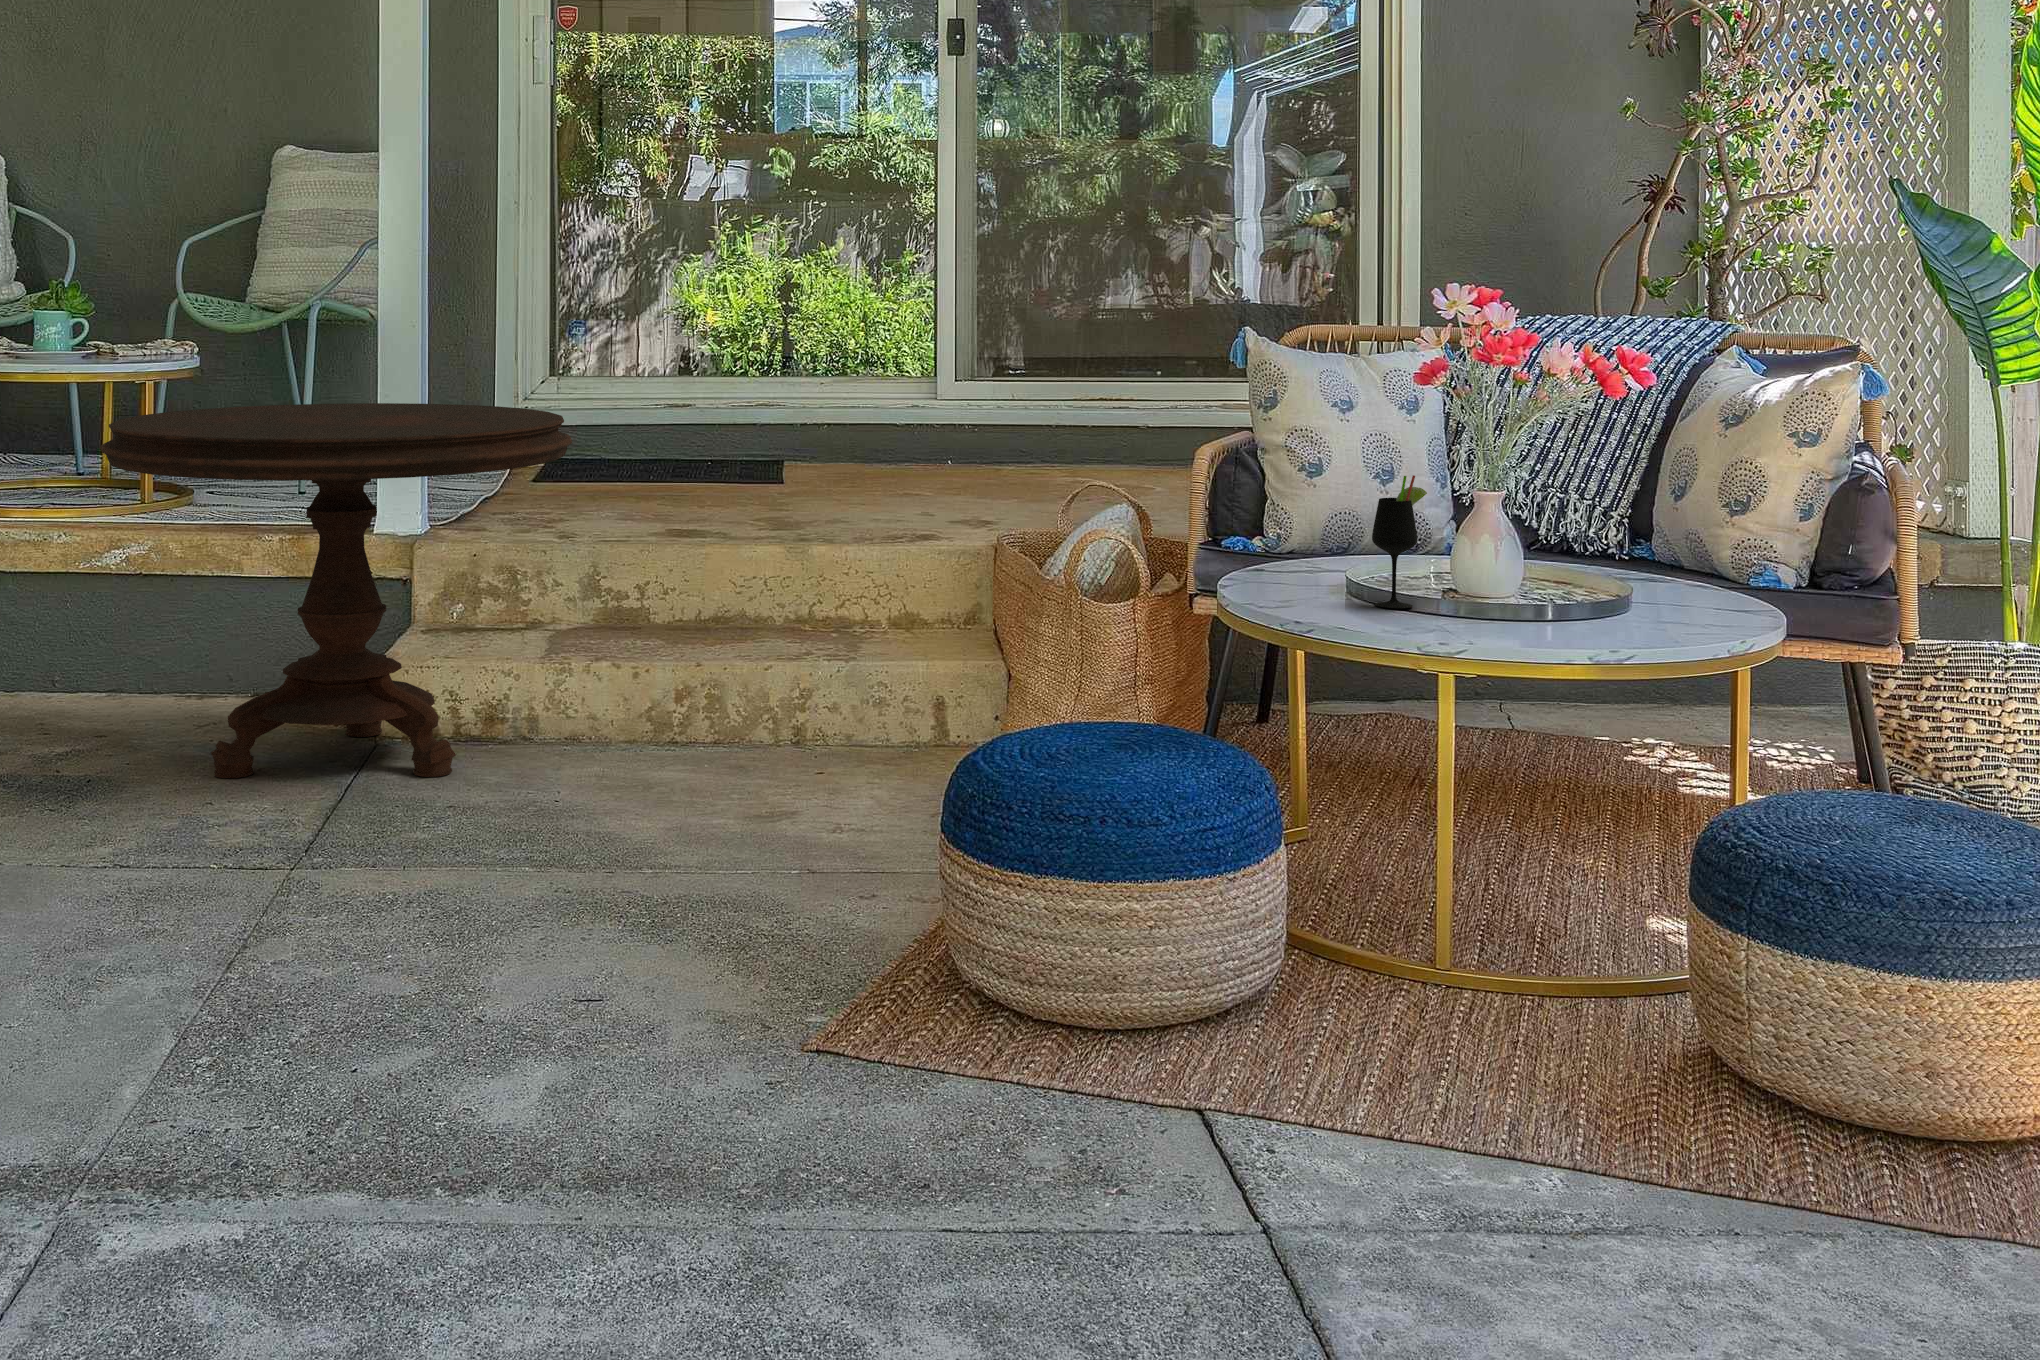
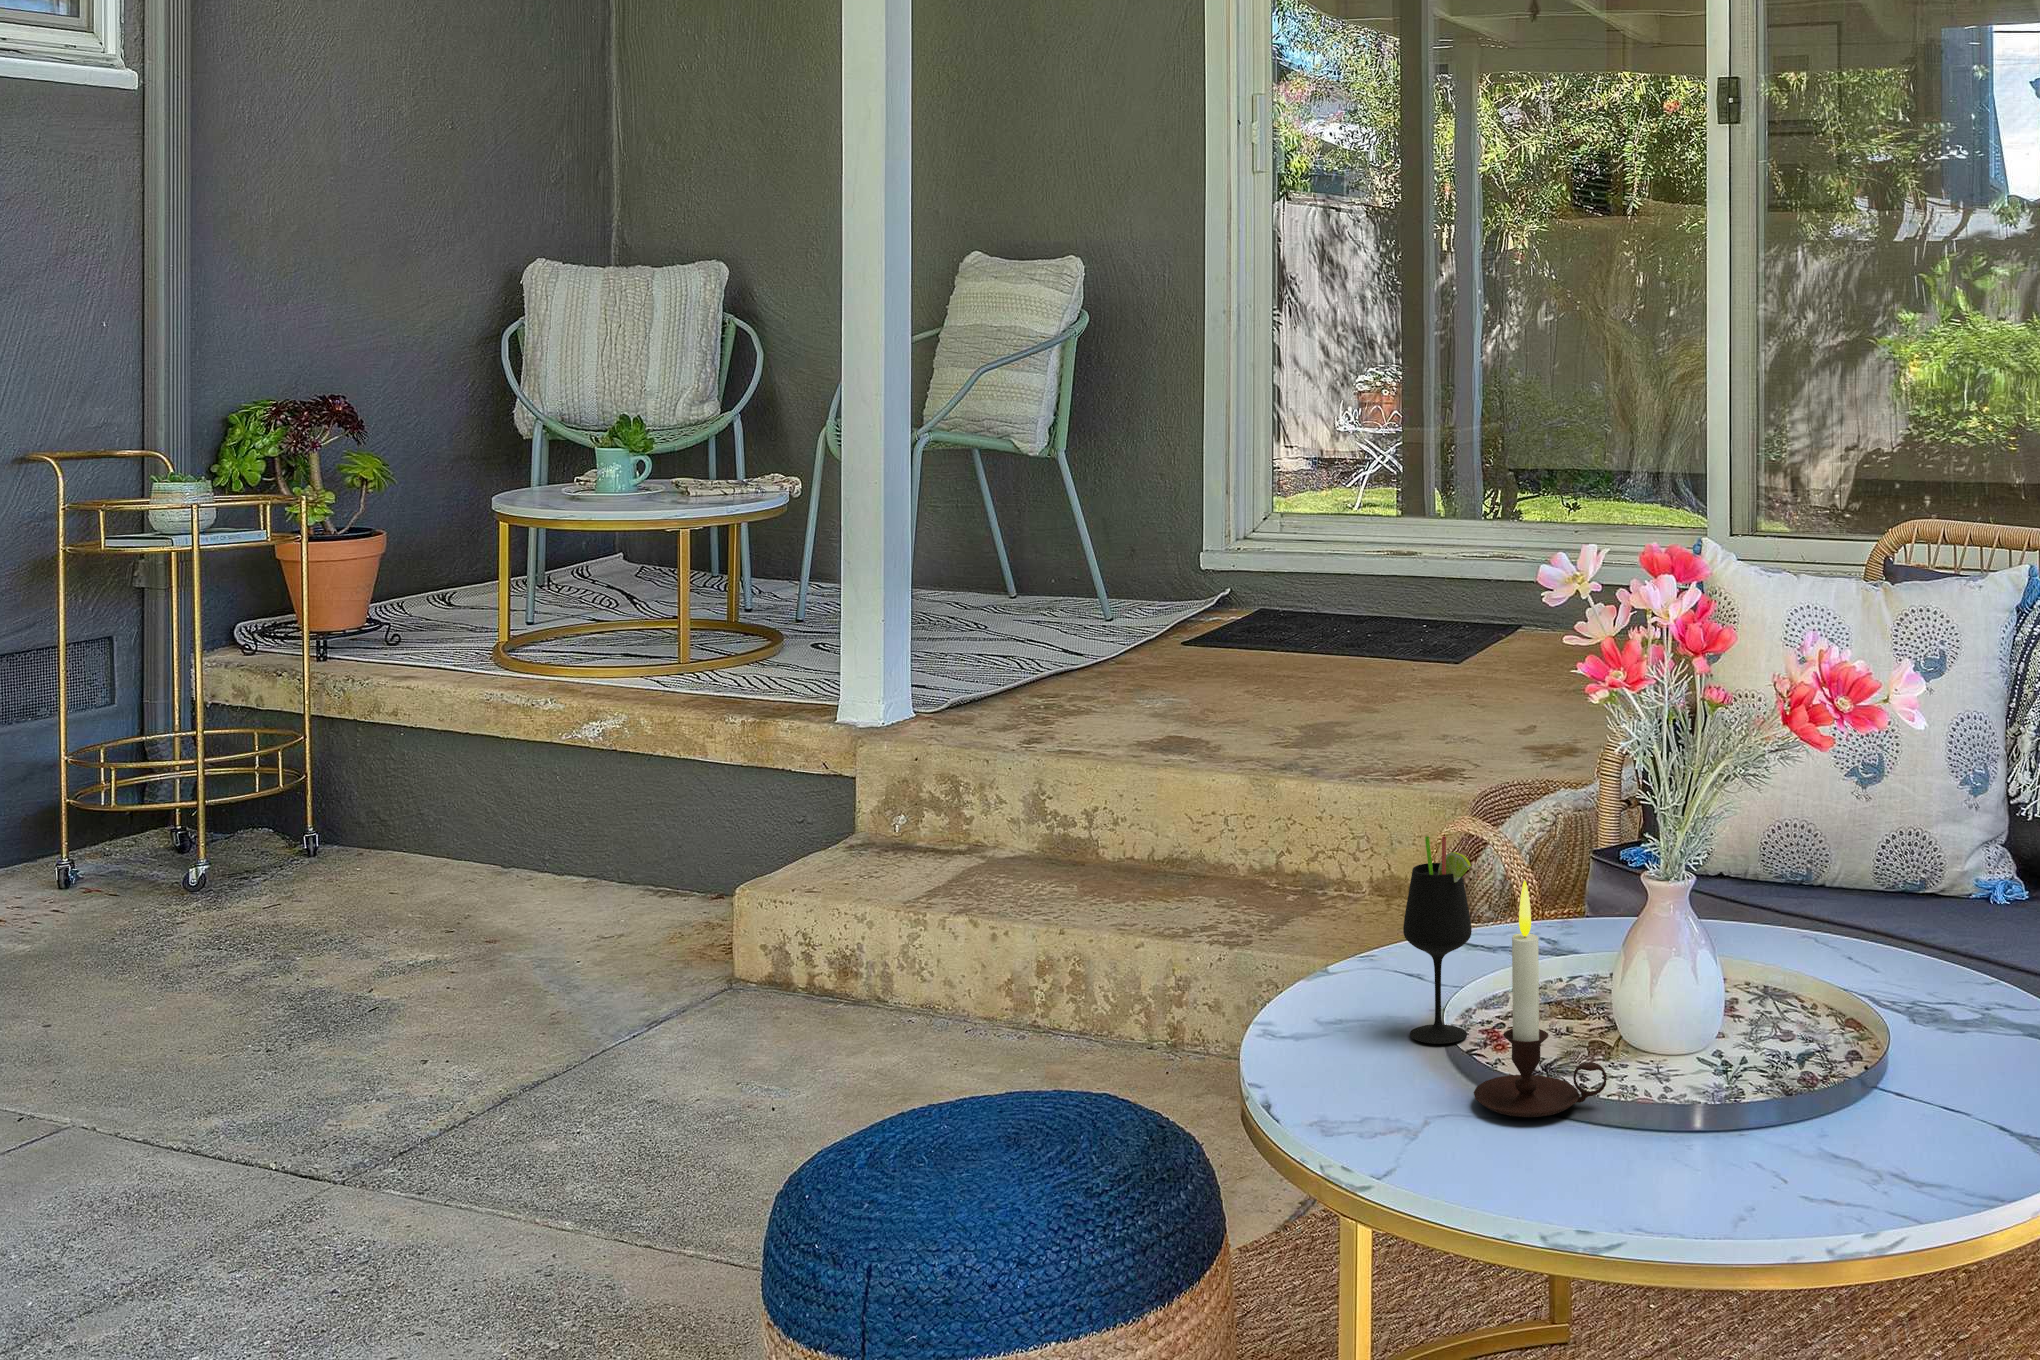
side table: present [100,403,572,778] -> none [363,572,929,1045]
candle: none [1481,486,1557,627] -> present [1473,881,1607,1117]

